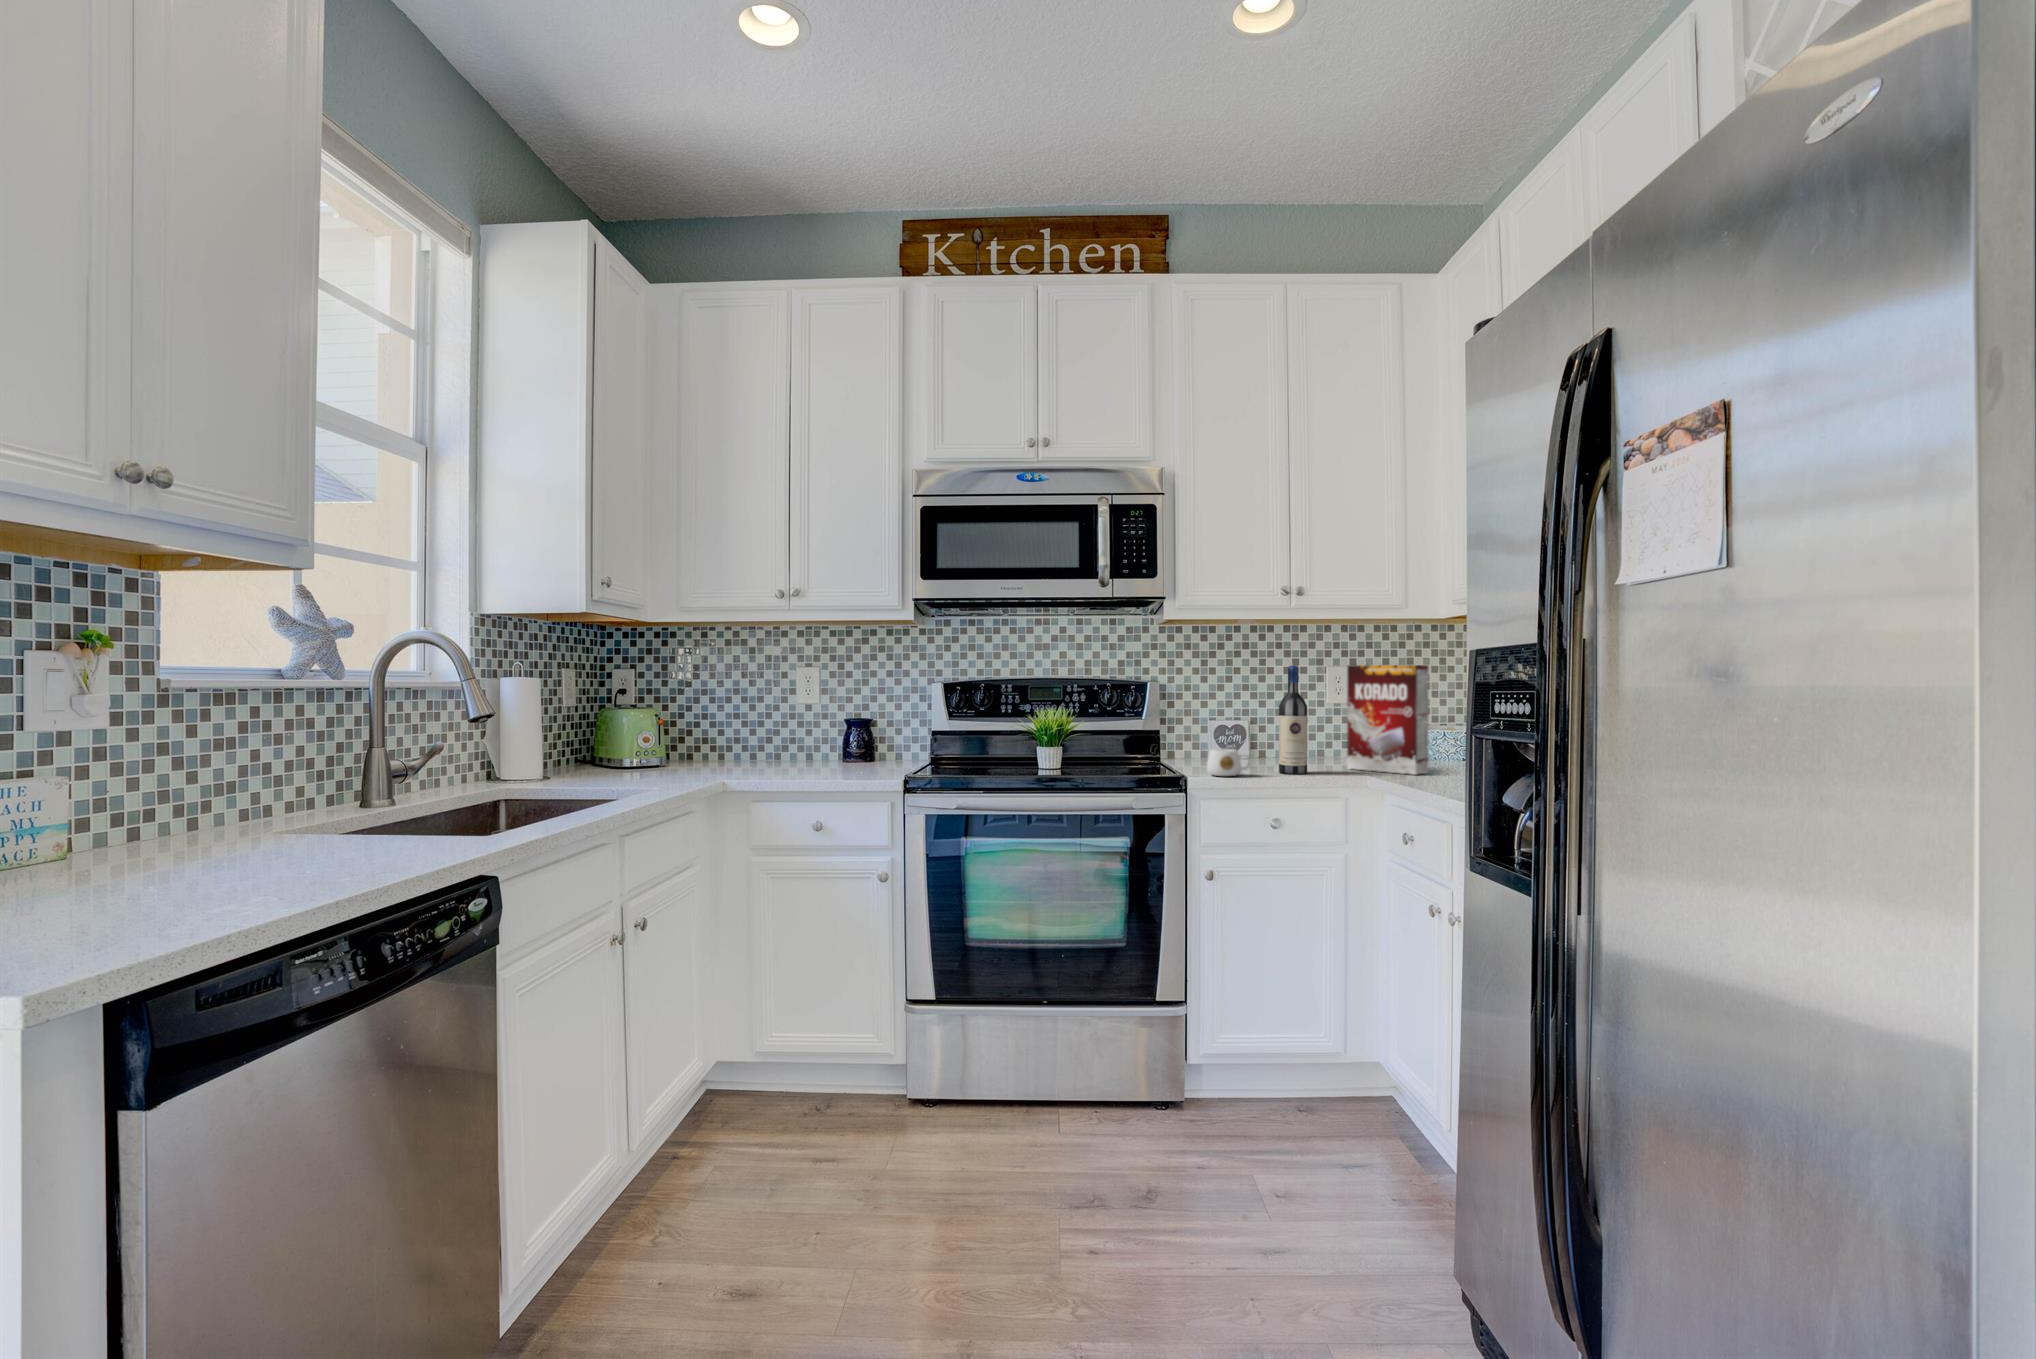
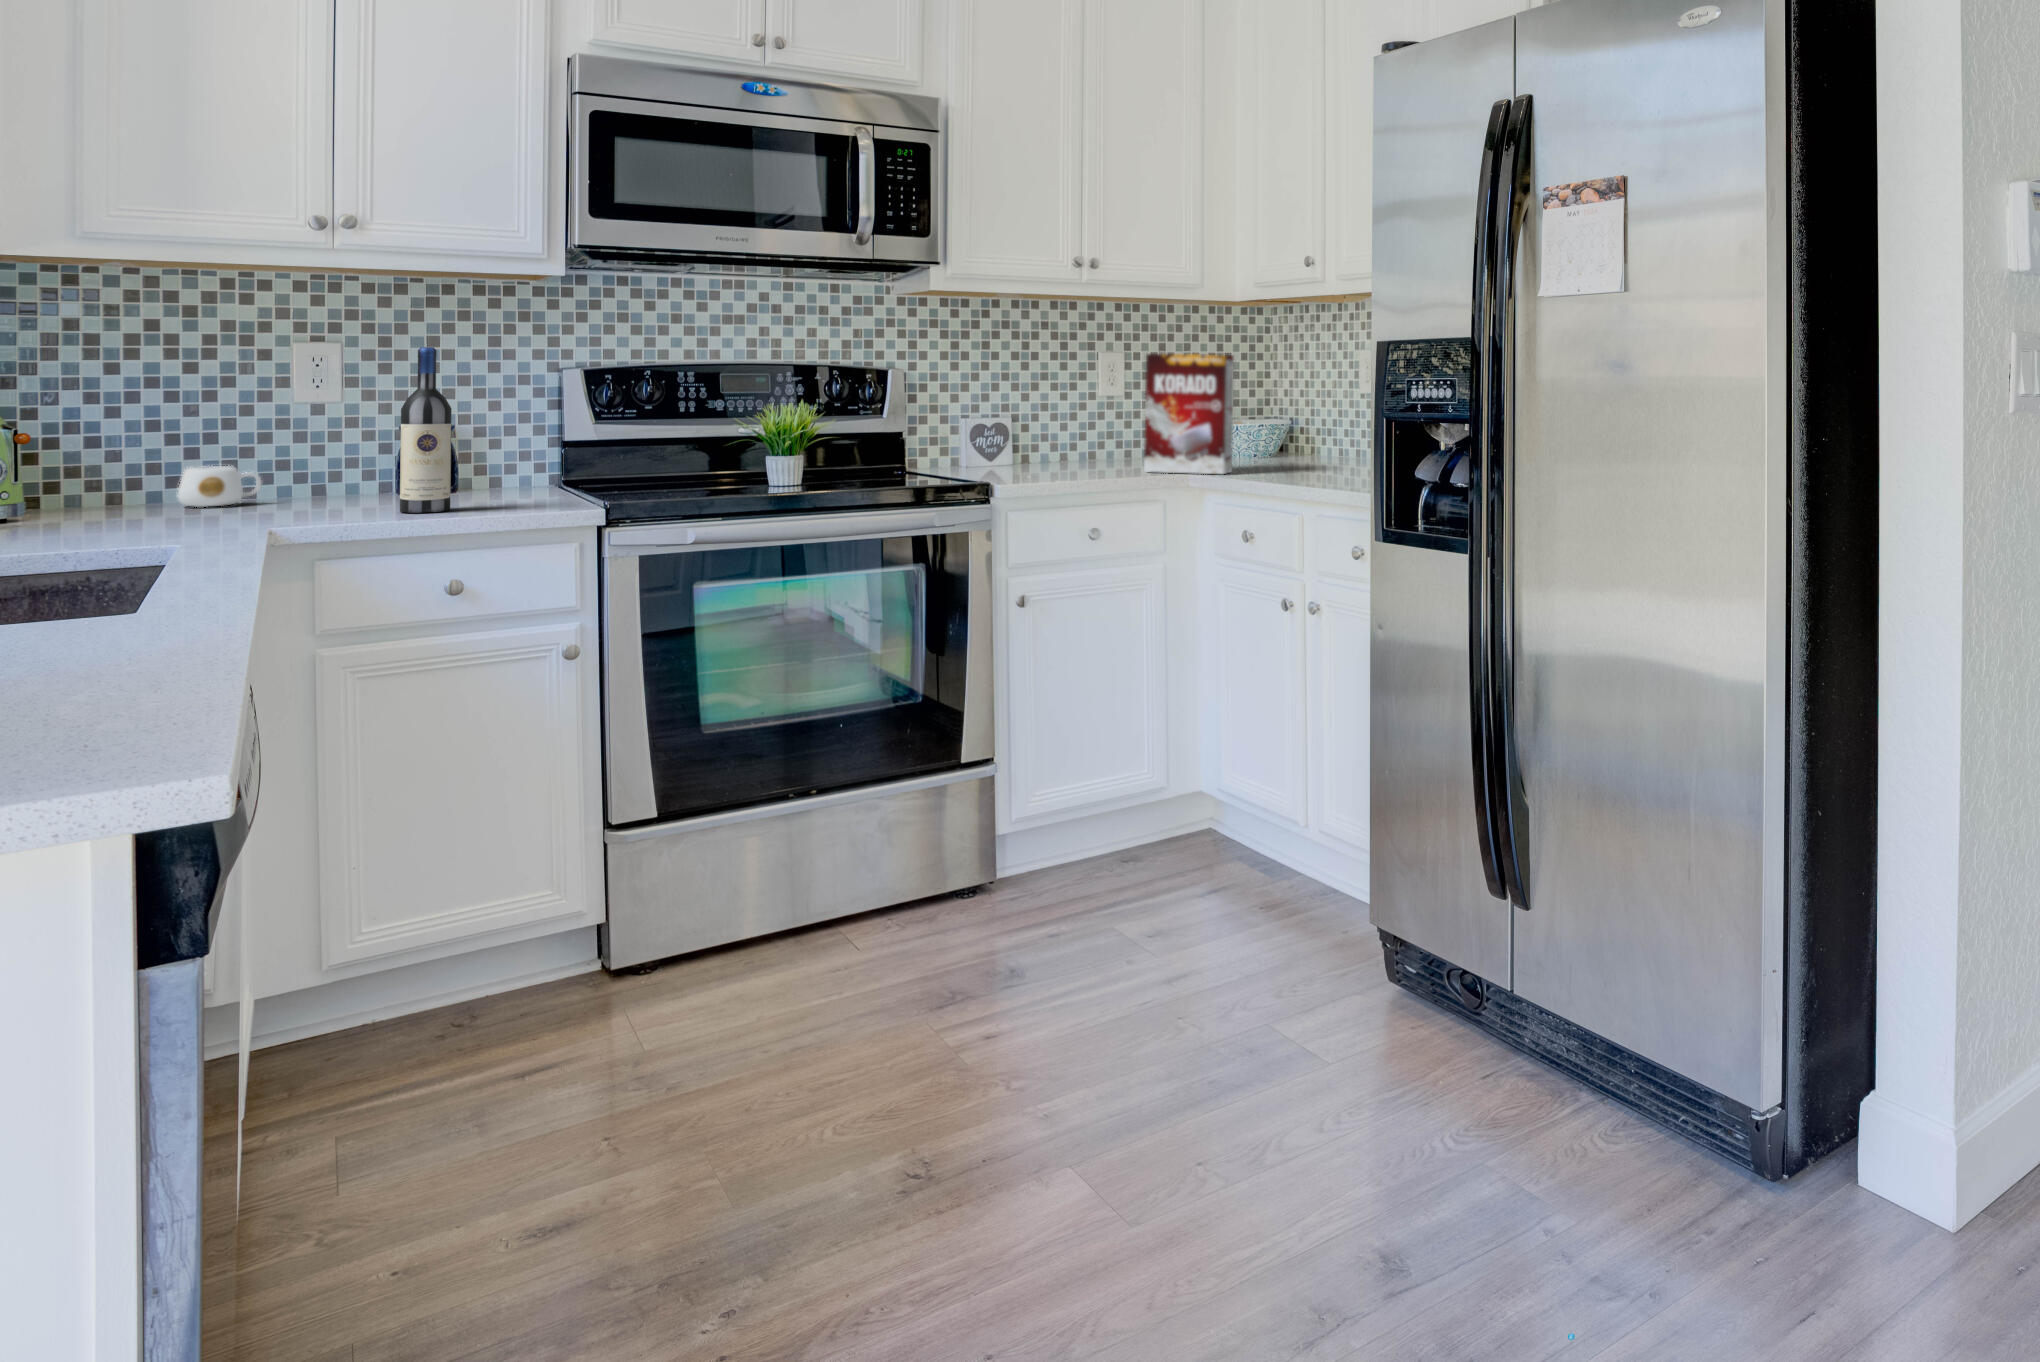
wine bottle: present [1279,666,1307,774] -> present [400,347,452,513]
mug: present [1207,749,1251,776] -> present [178,466,262,507]

